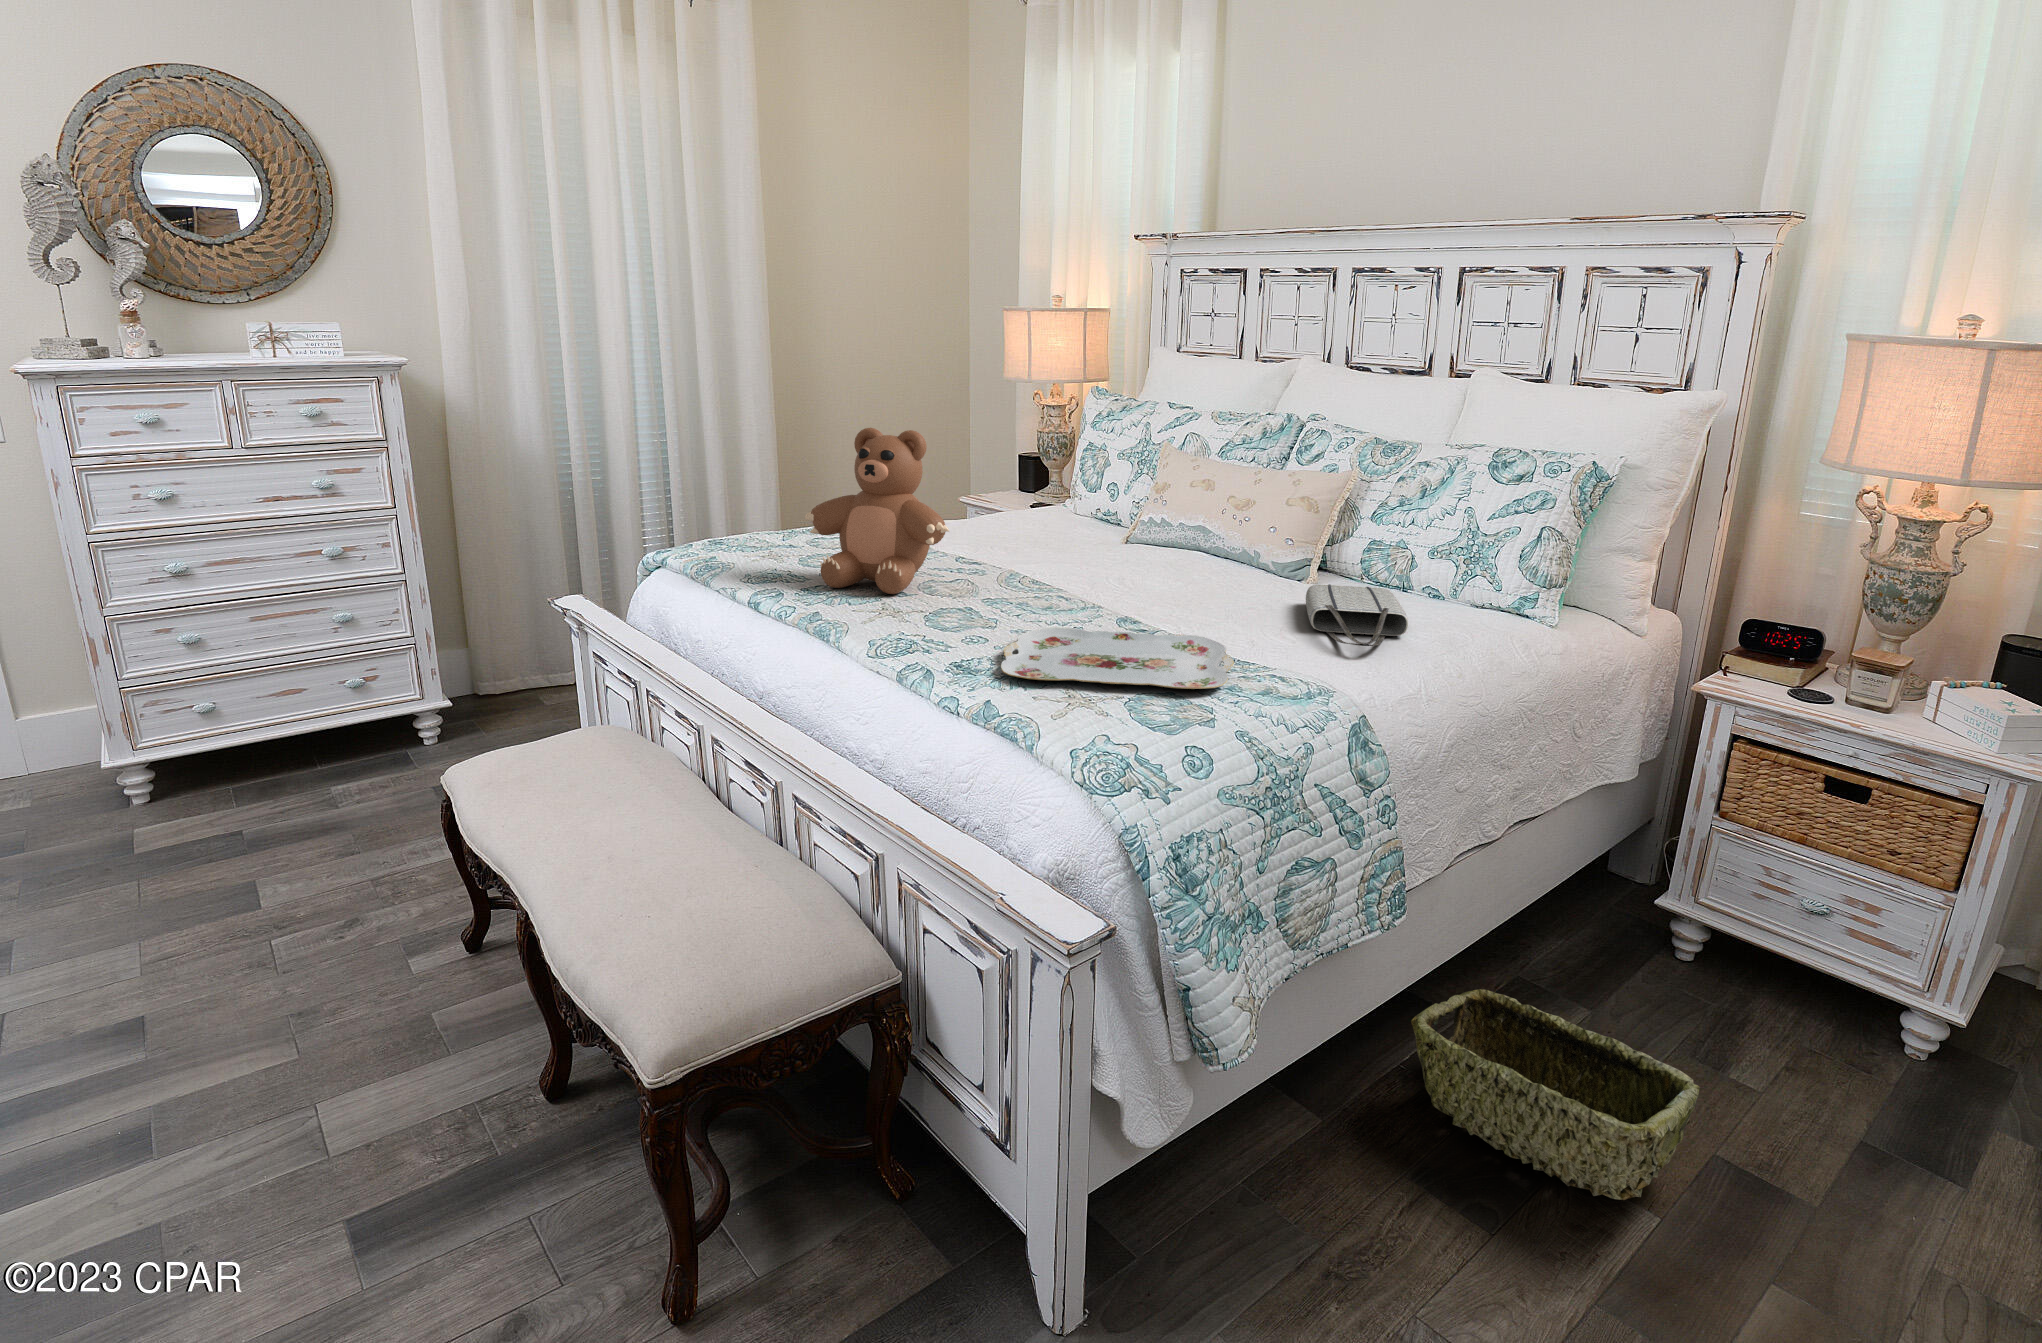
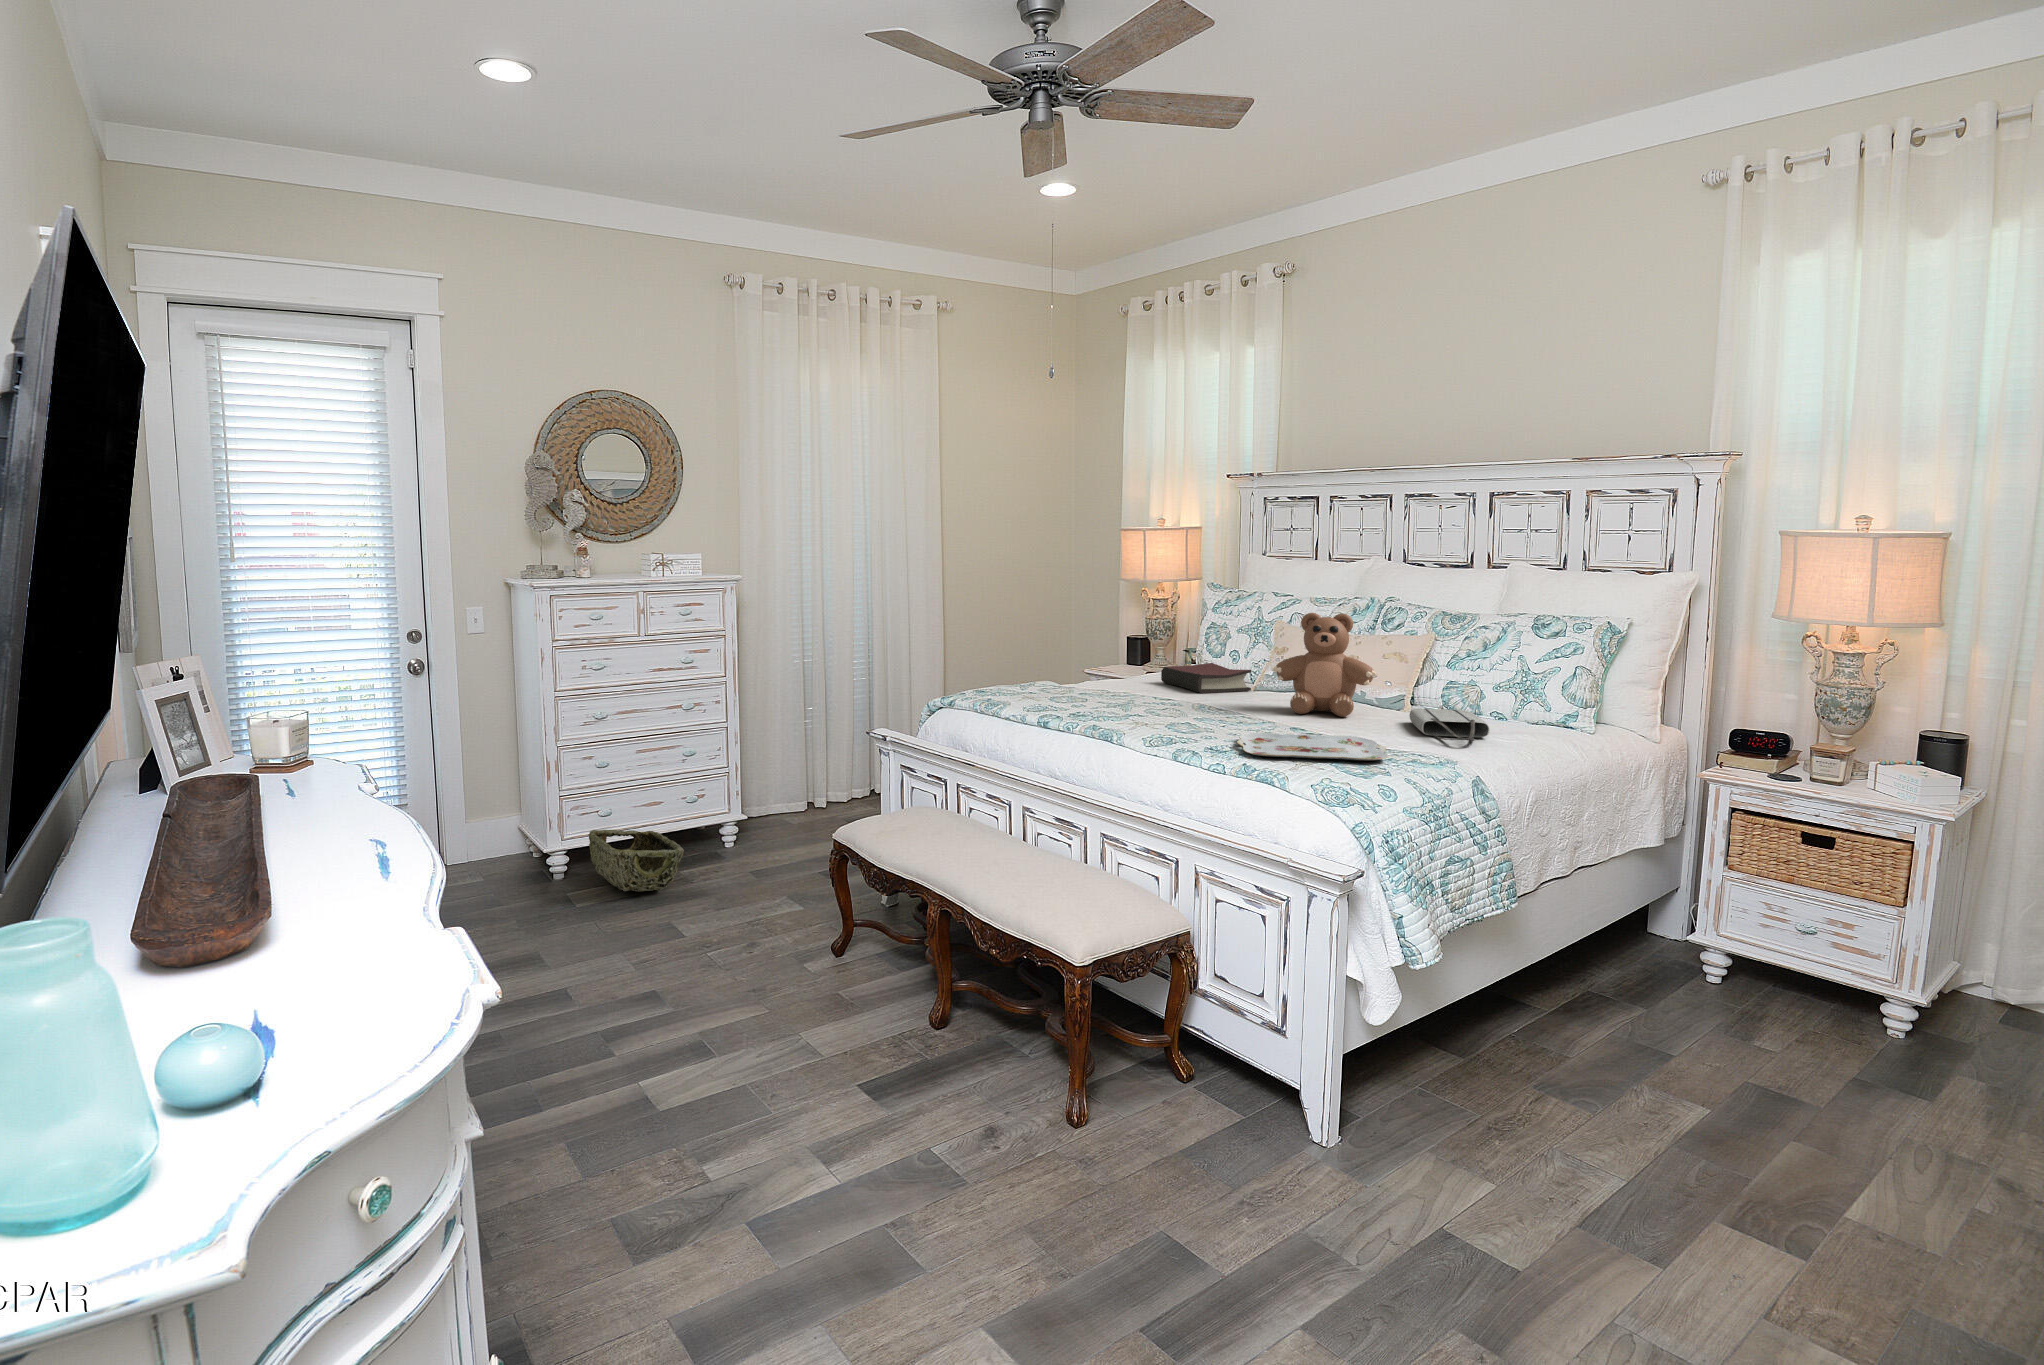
teddy bear: present [805,428,949,594] -> present [1272,613,1378,717]
hardback book: none [1007,502,1122,548] -> present [1161,663,1251,693]
woven basket: present [1411,989,1700,1200] -> present [589,830,684,892]

